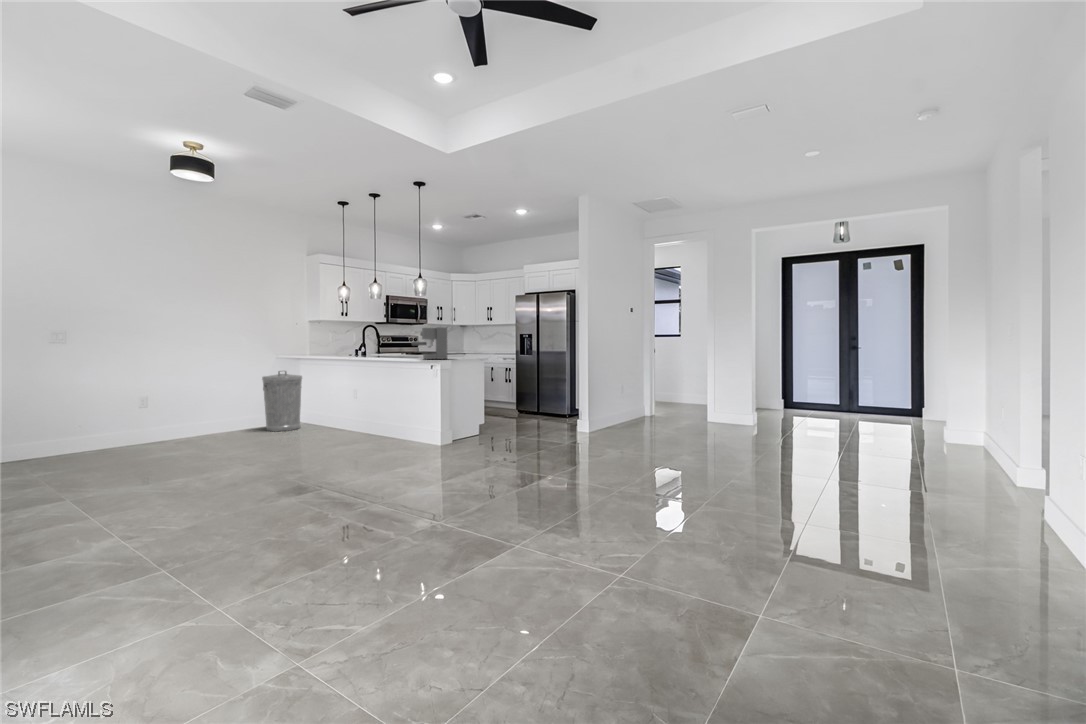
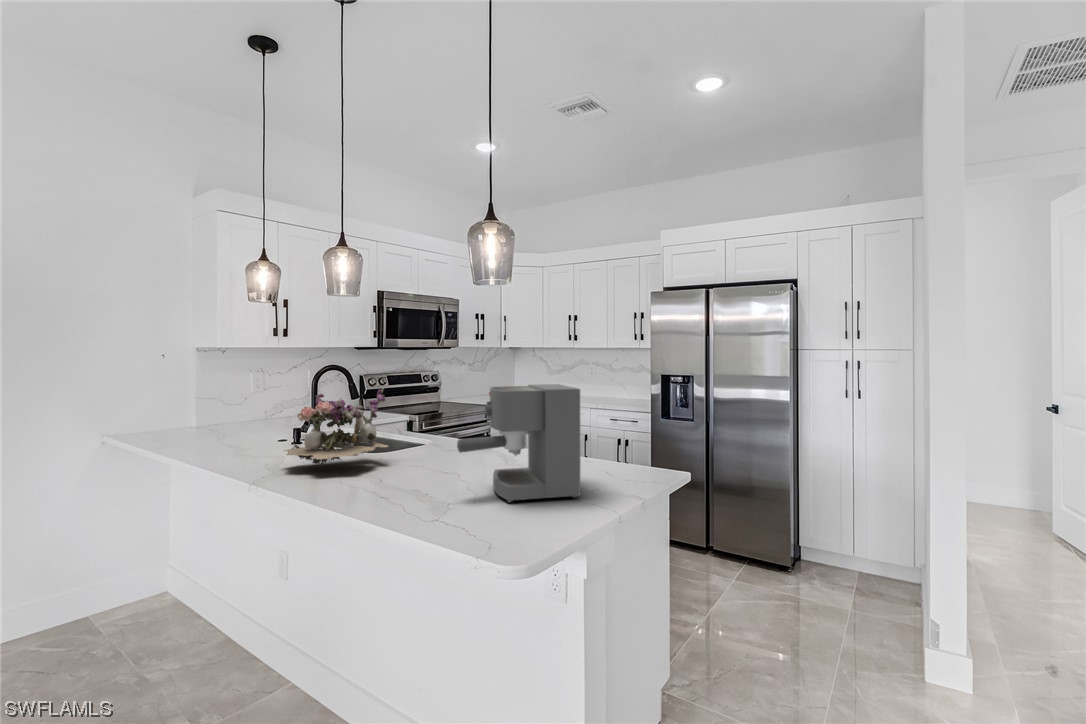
flower arrangement: none [356,331,392,358] -> present [284,388,388,466]
trash can: present [262,371,302,431] -> none [47,478,166,648]

